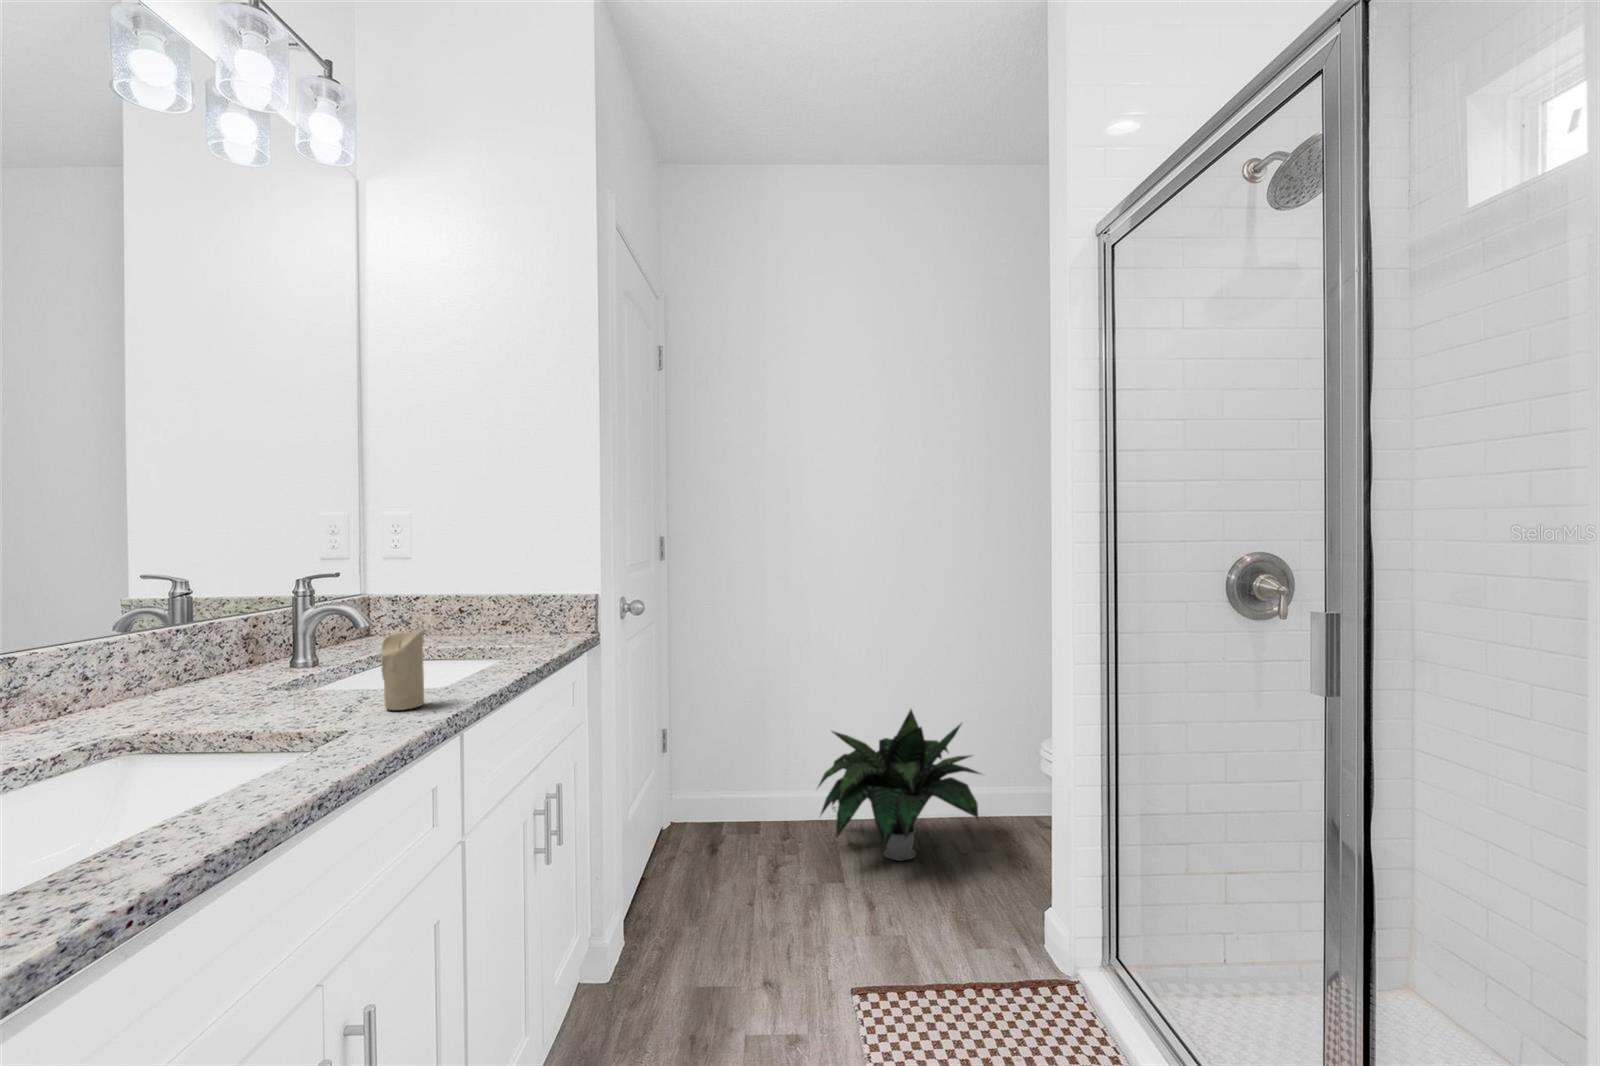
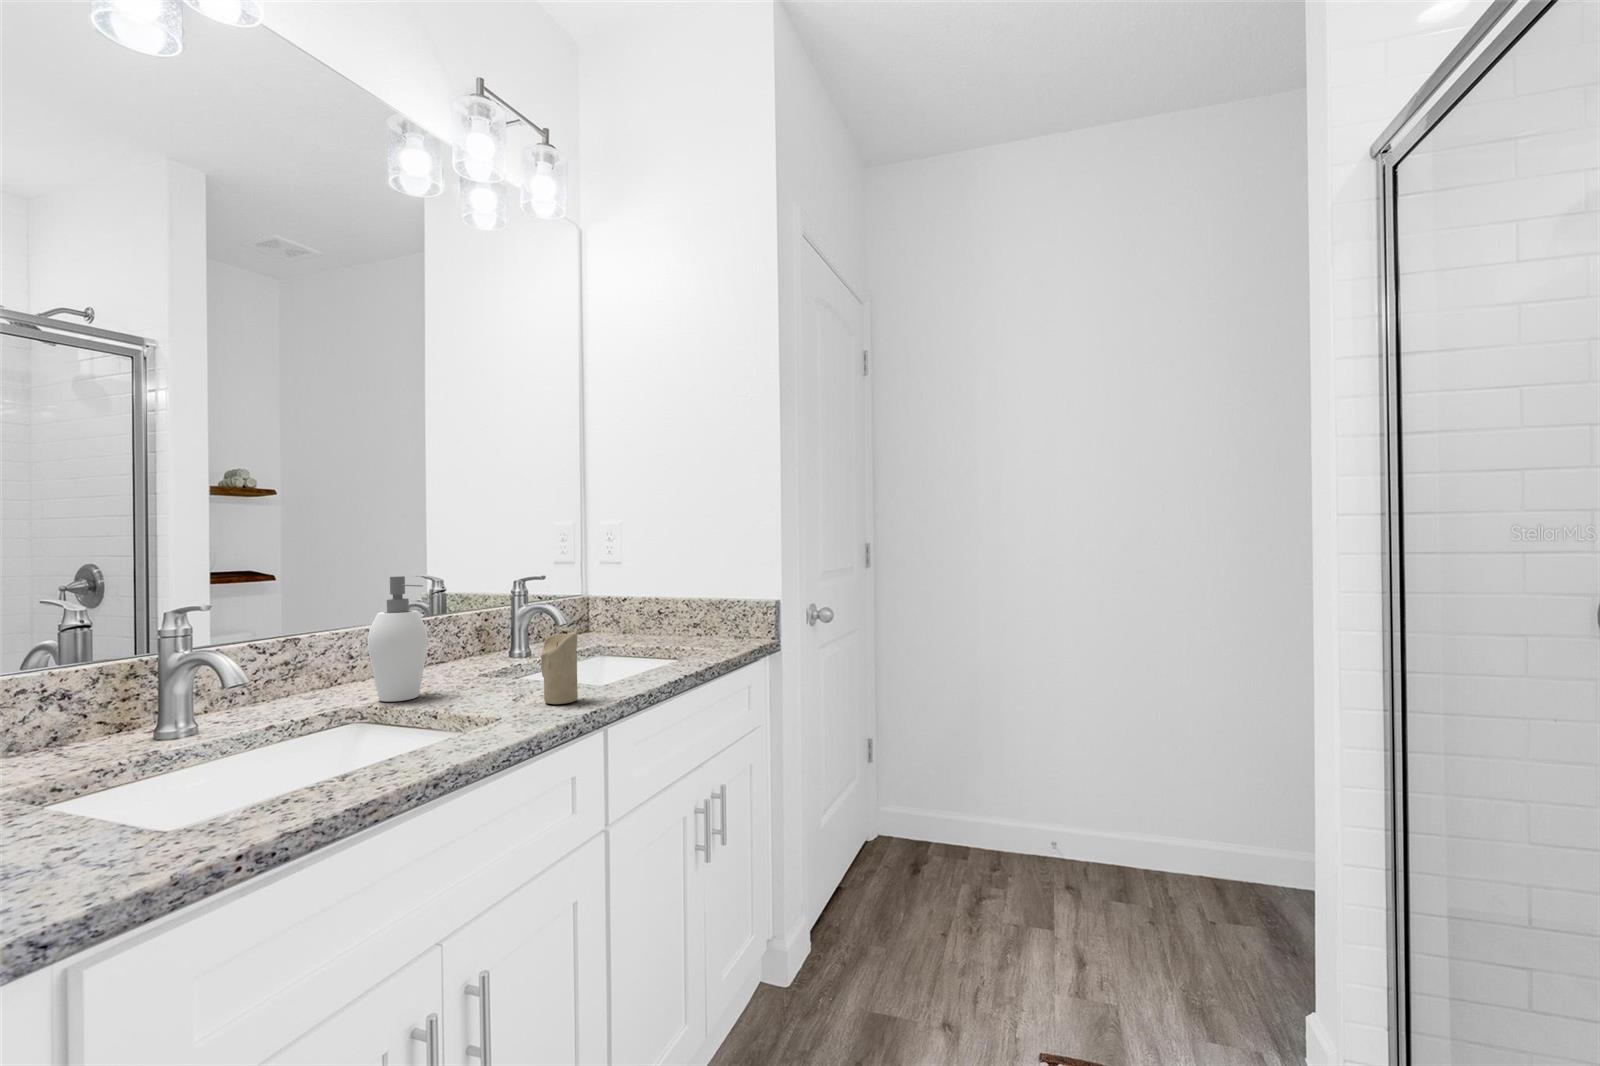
soap dispenser: none [135,573,220,725] -> present [367,576,428,702]
potted plant: present [818,710,979,860] -> none [1025,742,1240,916]

